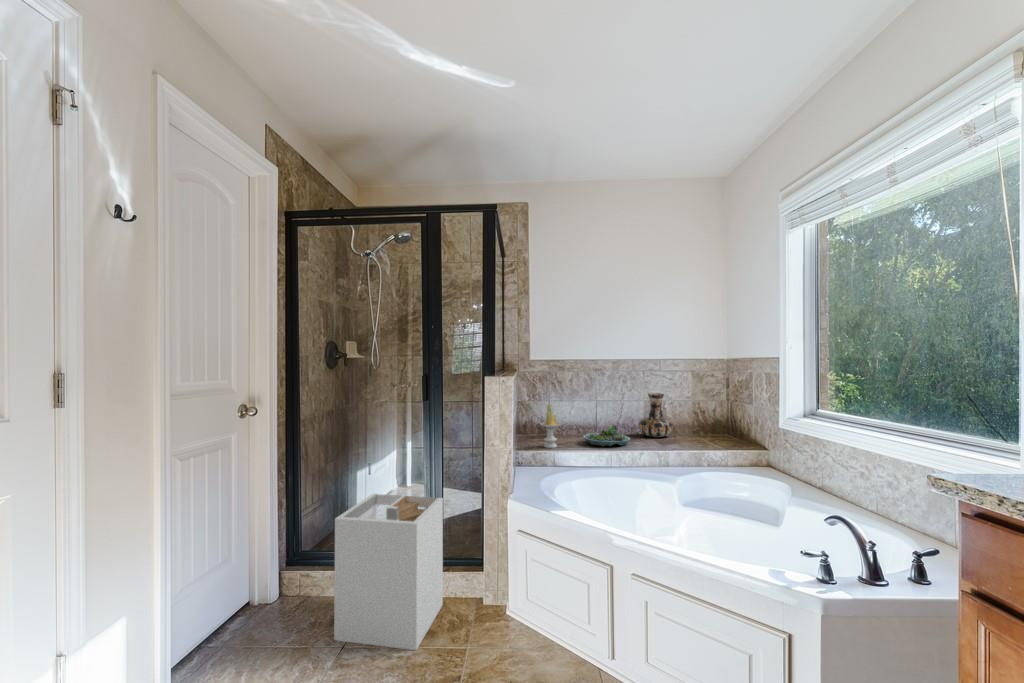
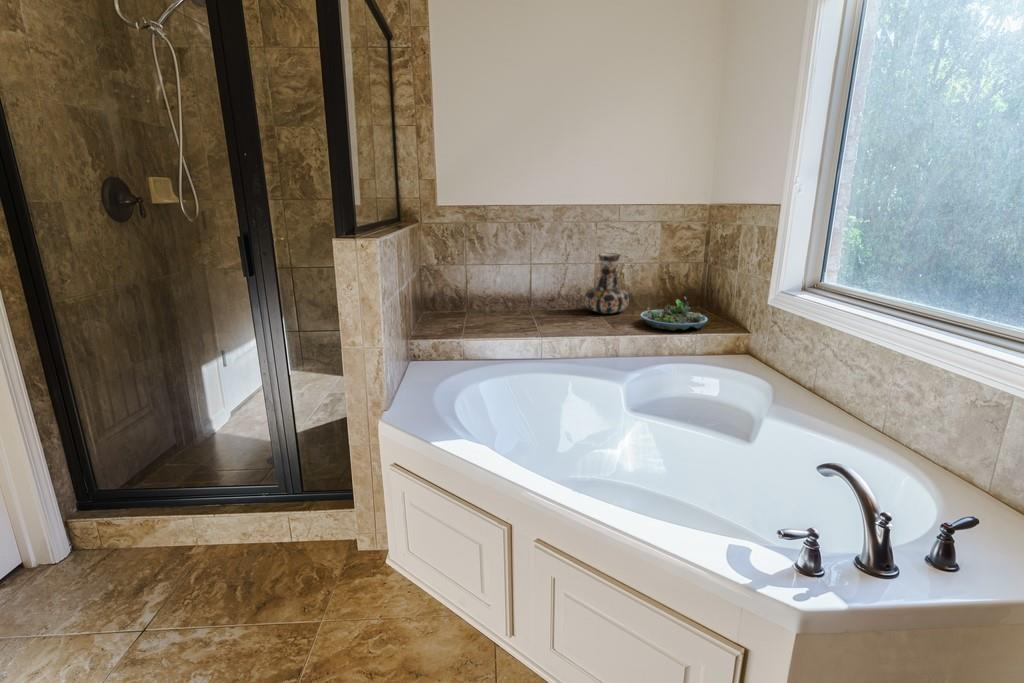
candle: present [540,404,561,448] -> none [442,273,472,335]
succulent planter: present [583,424,630,446] -> present [640,297,708,331]
laundry hamper: present [334,494,443,650] -> none [96,415,302,628]

